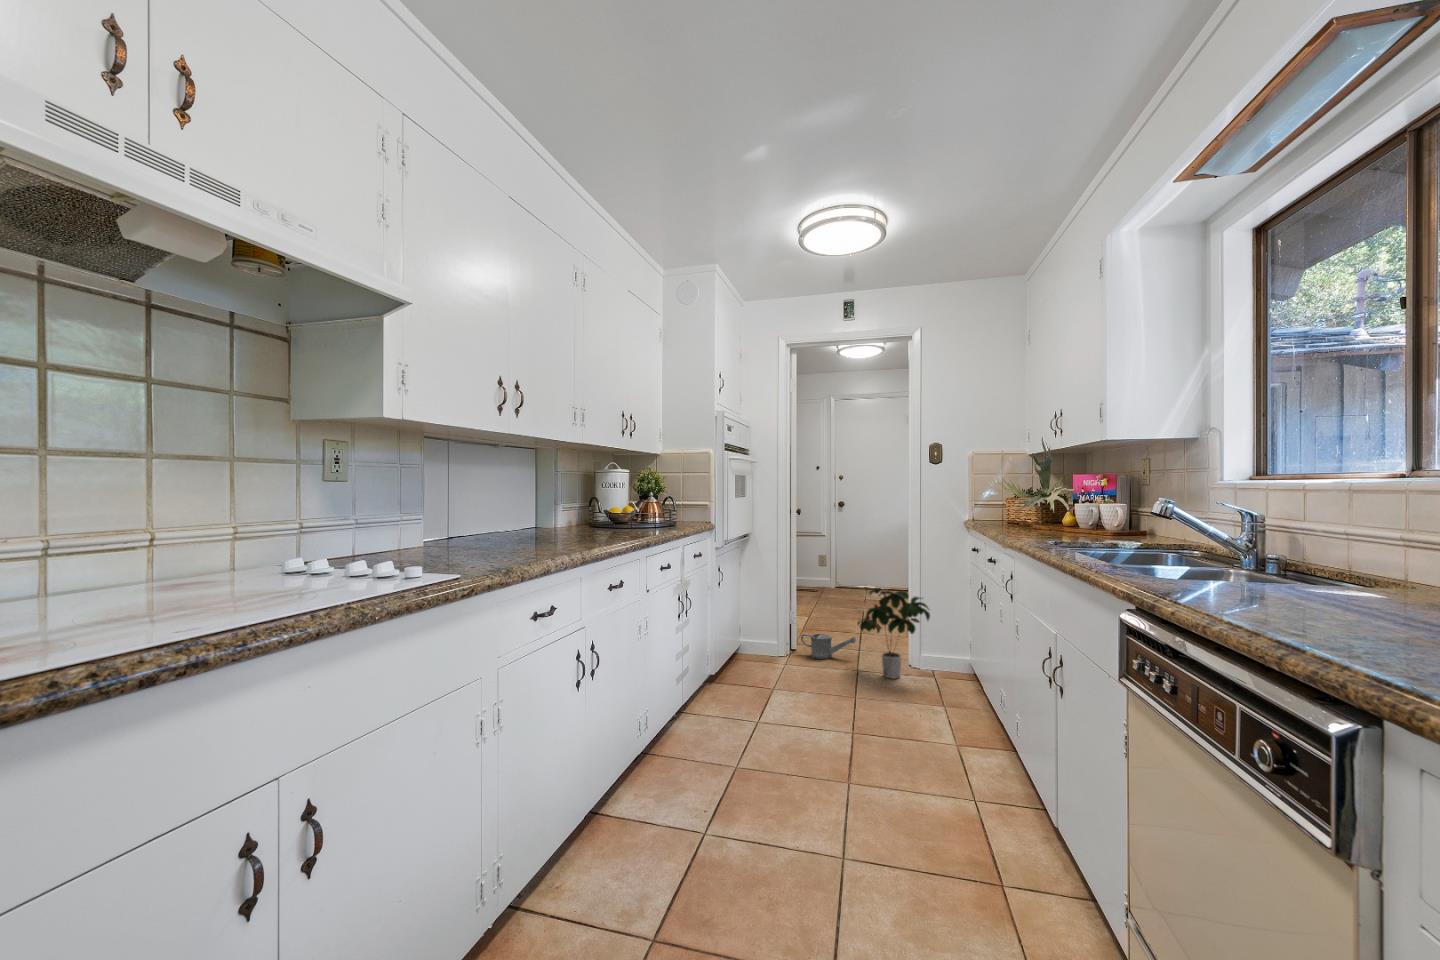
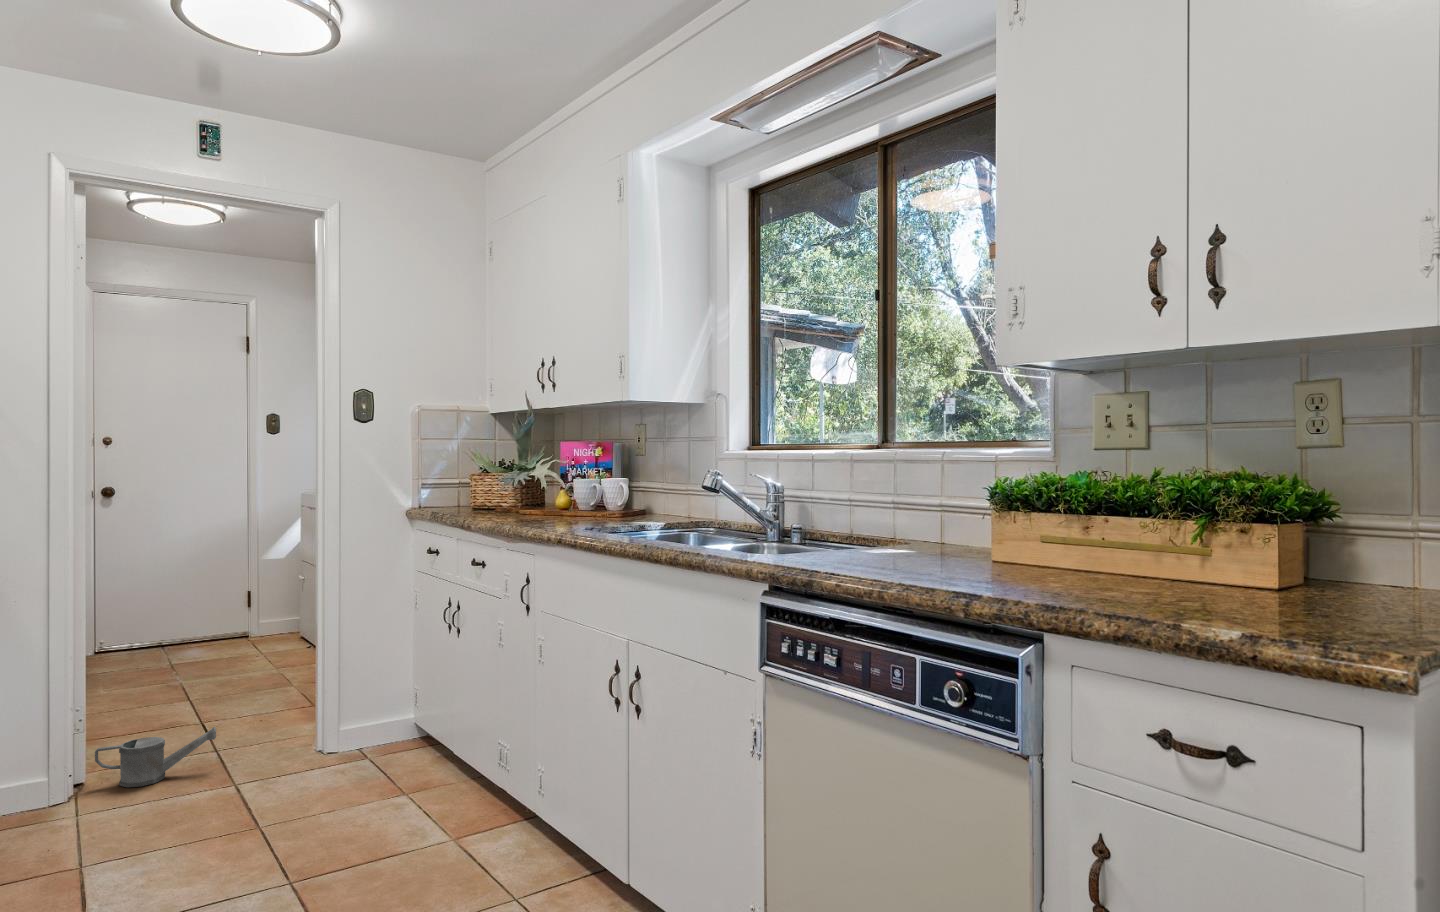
potted plant: present [858,589,930,679] -> none [227,629,367,781]

